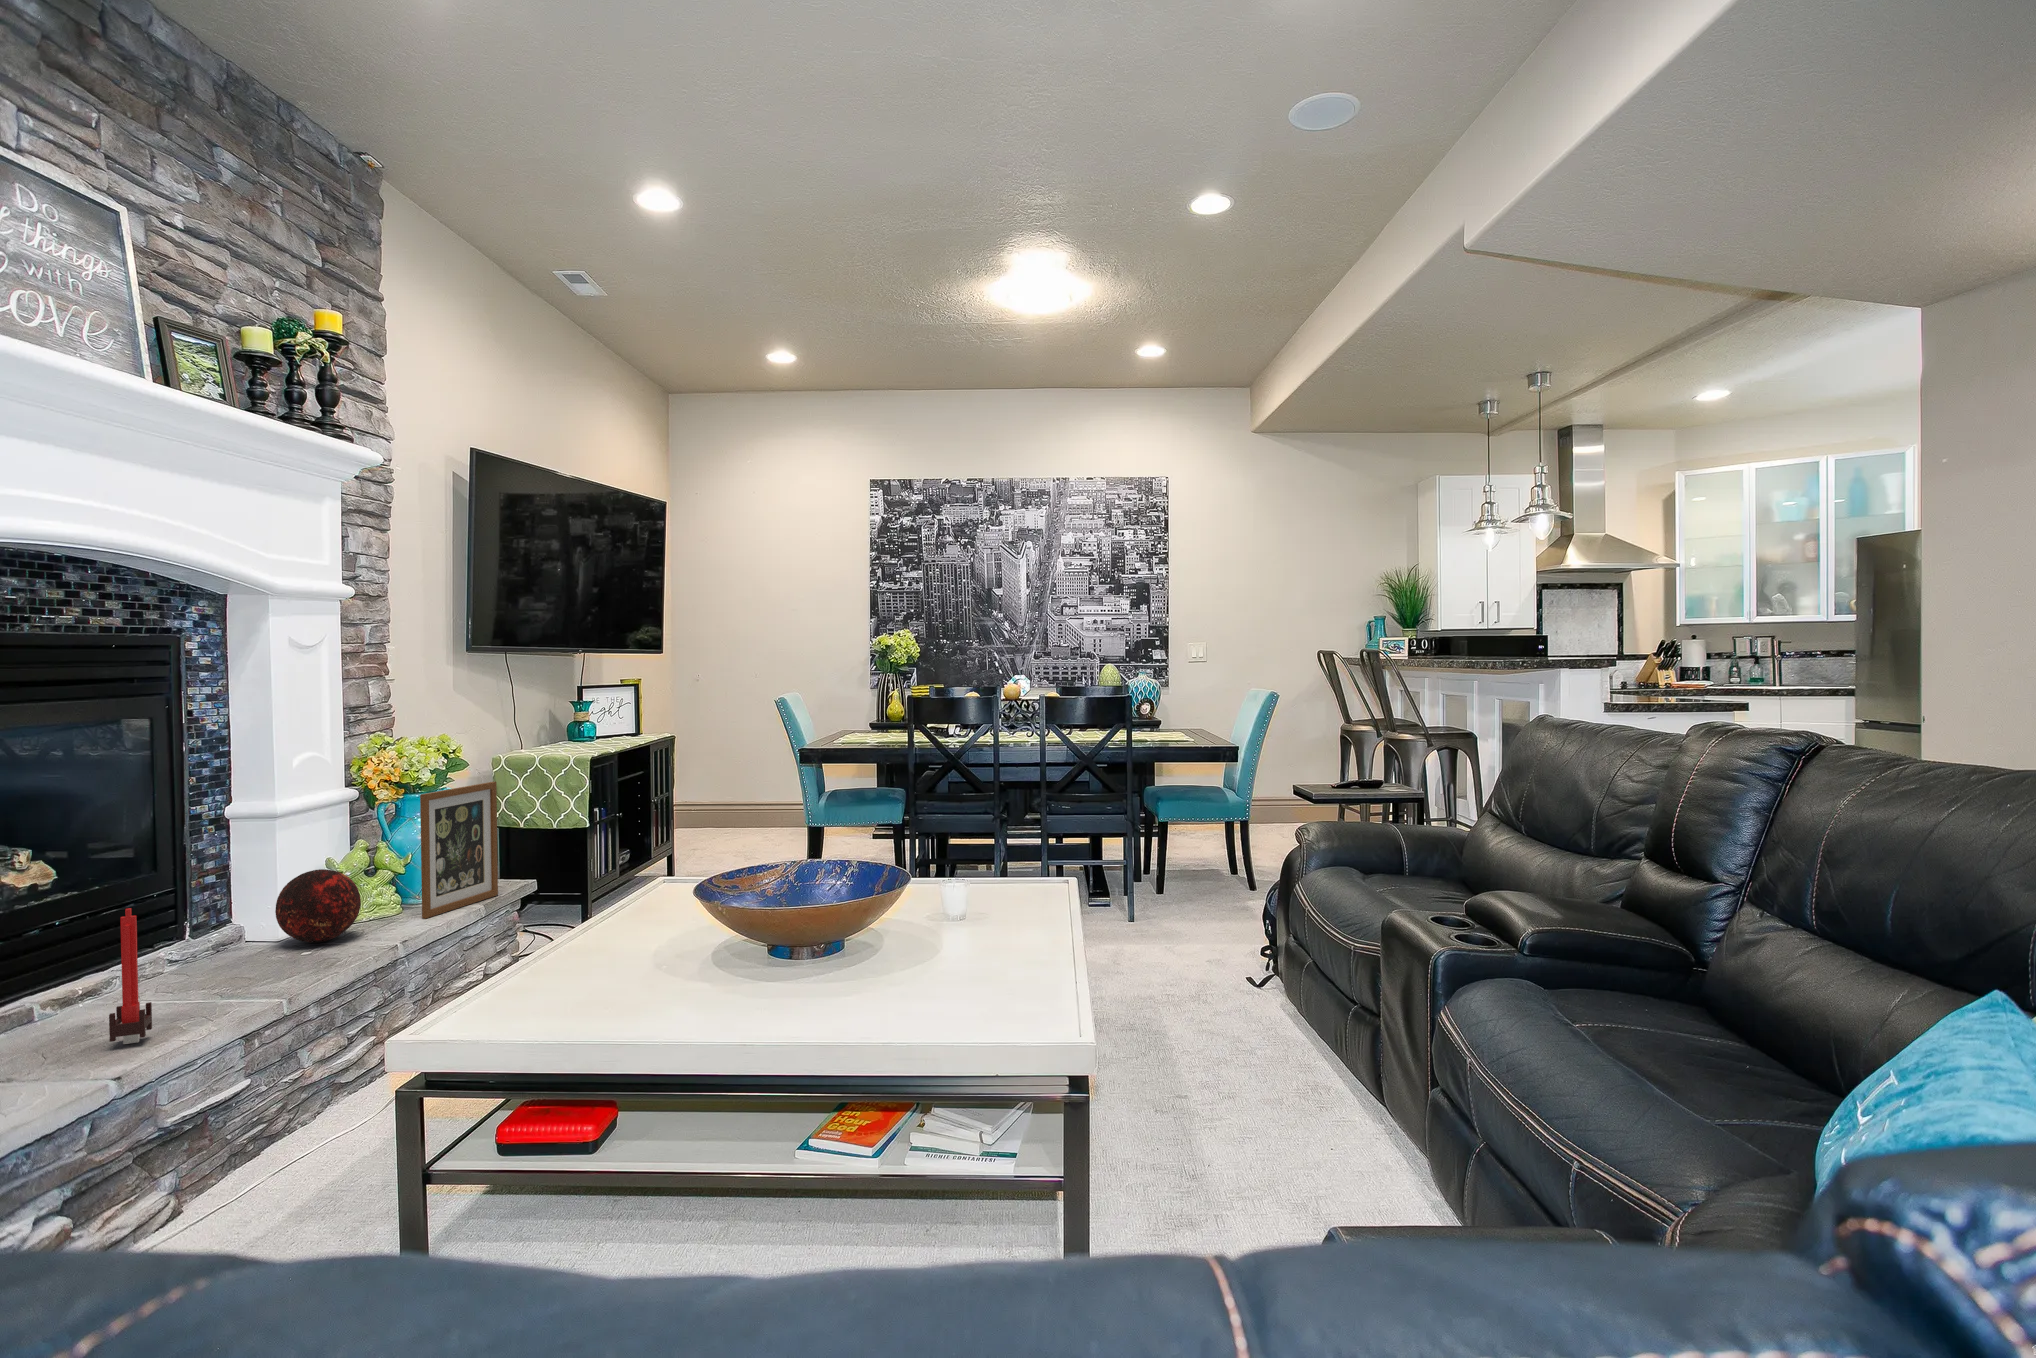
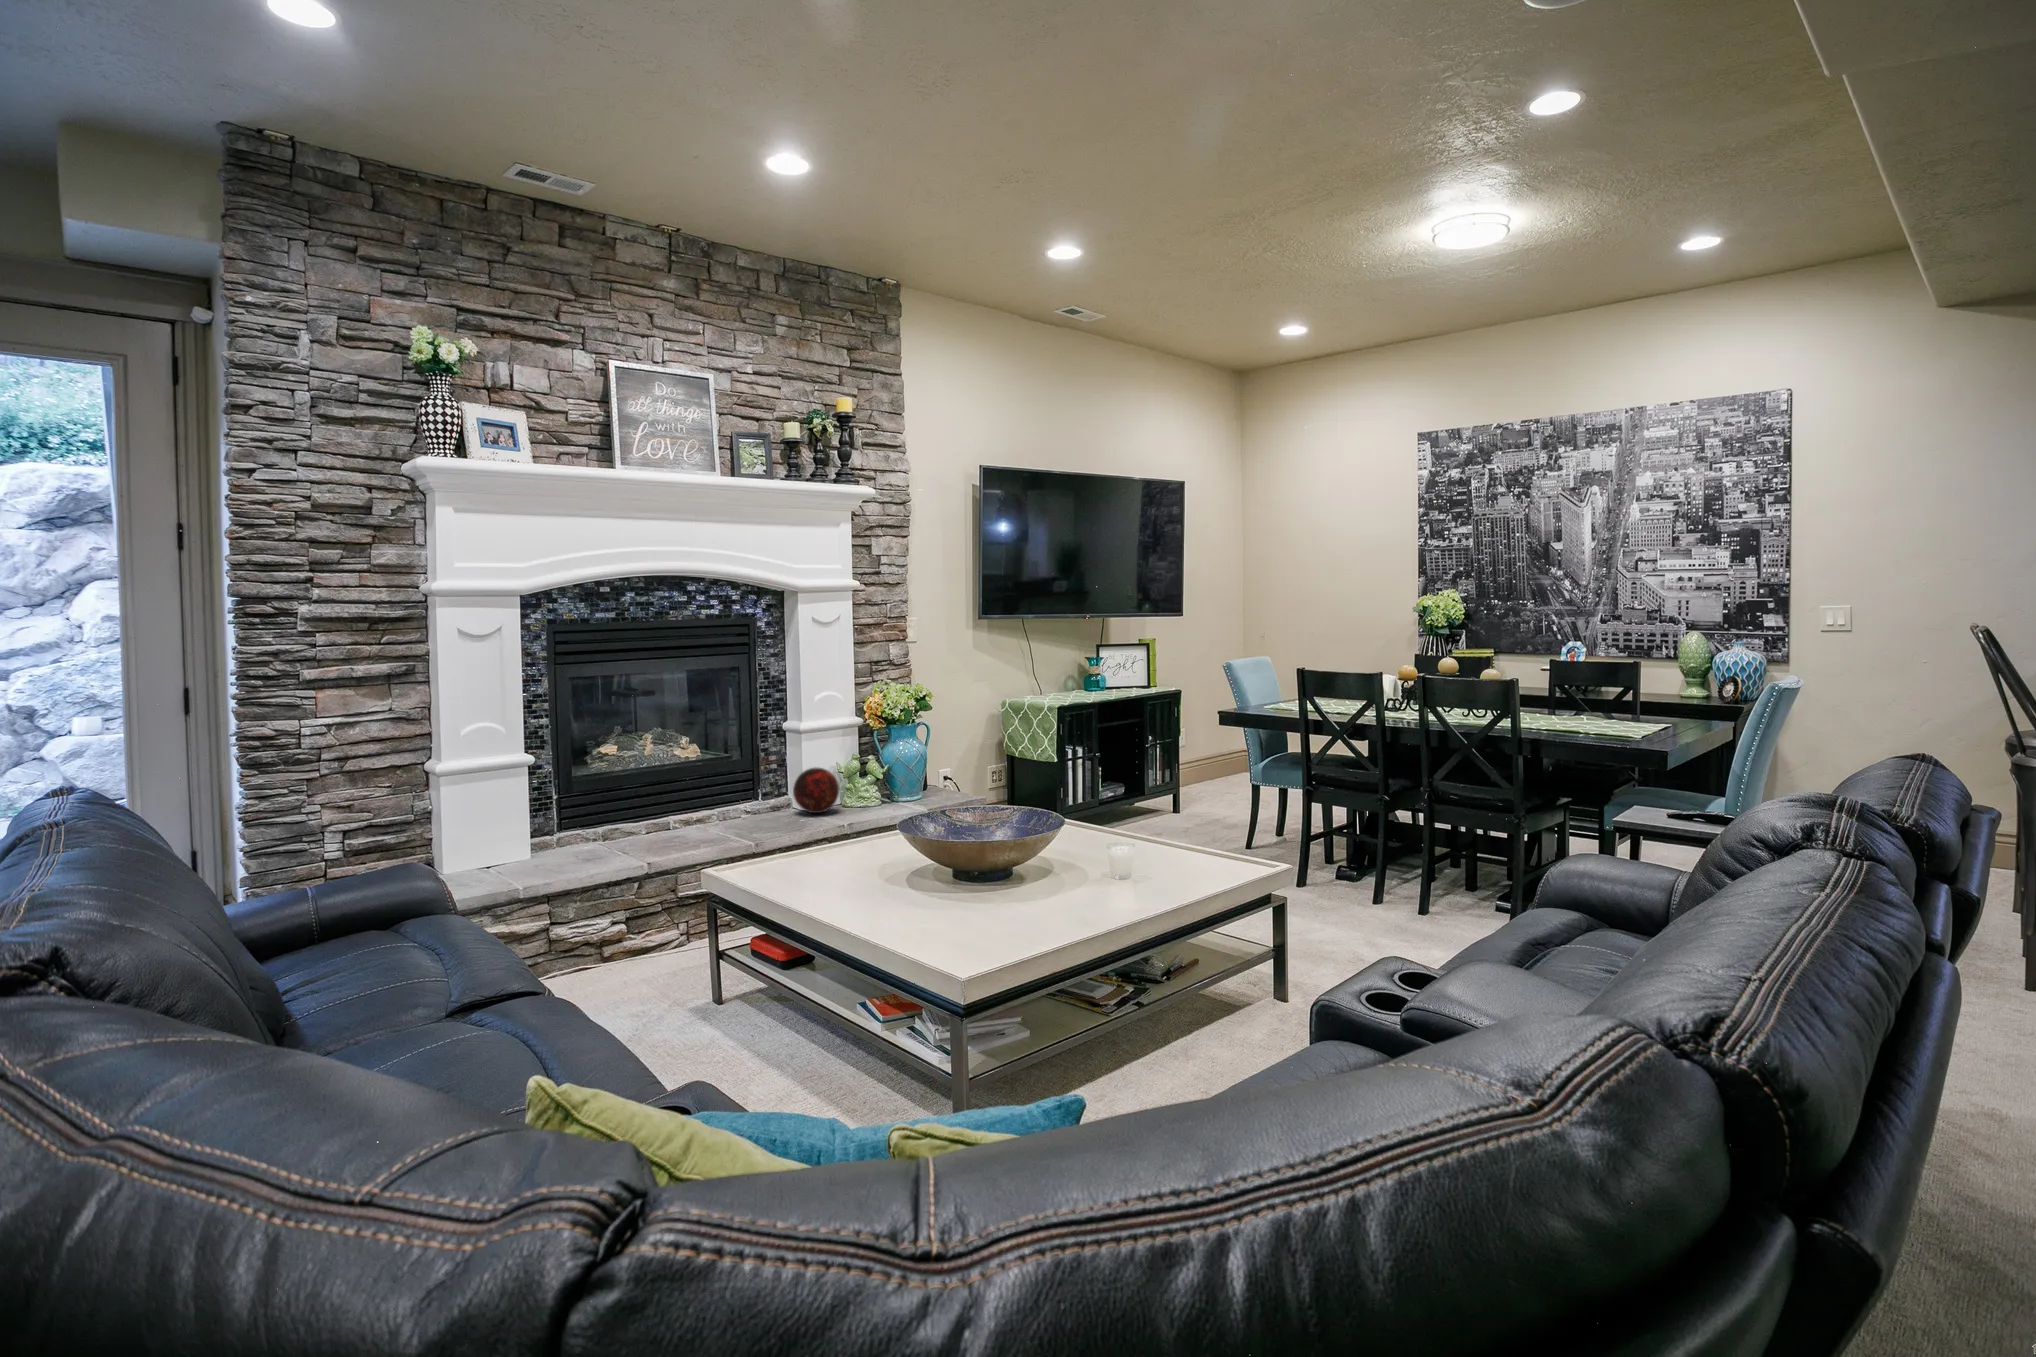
picture frame: present [420,782,498,919] -> none [881,720,946,809]
candle: present [109,908,152,1044] -> none [653,774,676,847]

